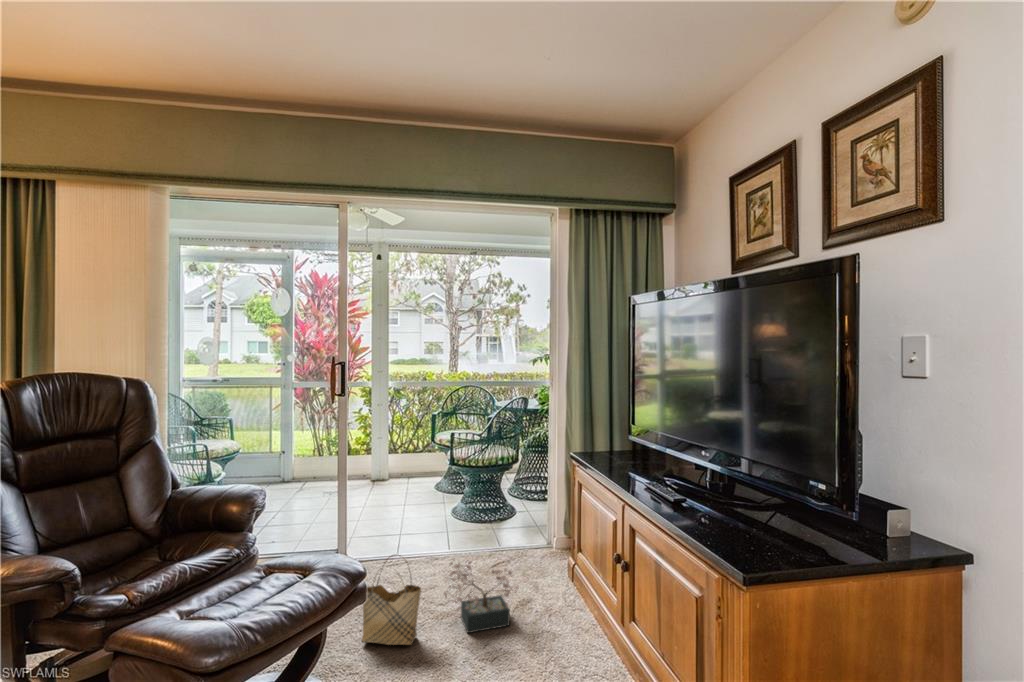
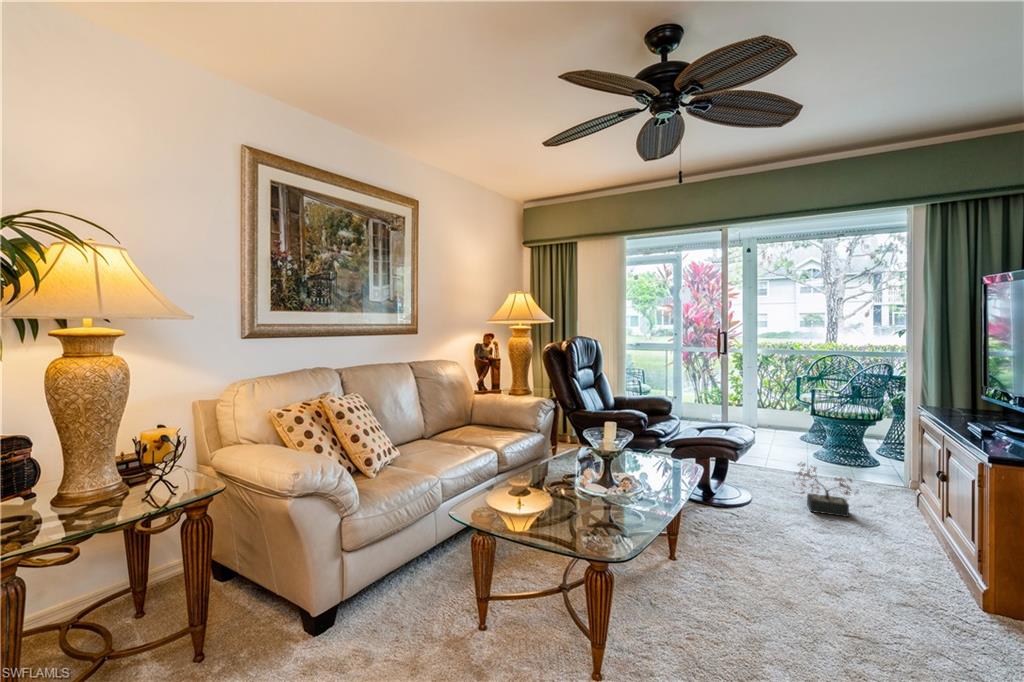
woven basket: present [362,555,421,645] -> none [732,449,774,505]

